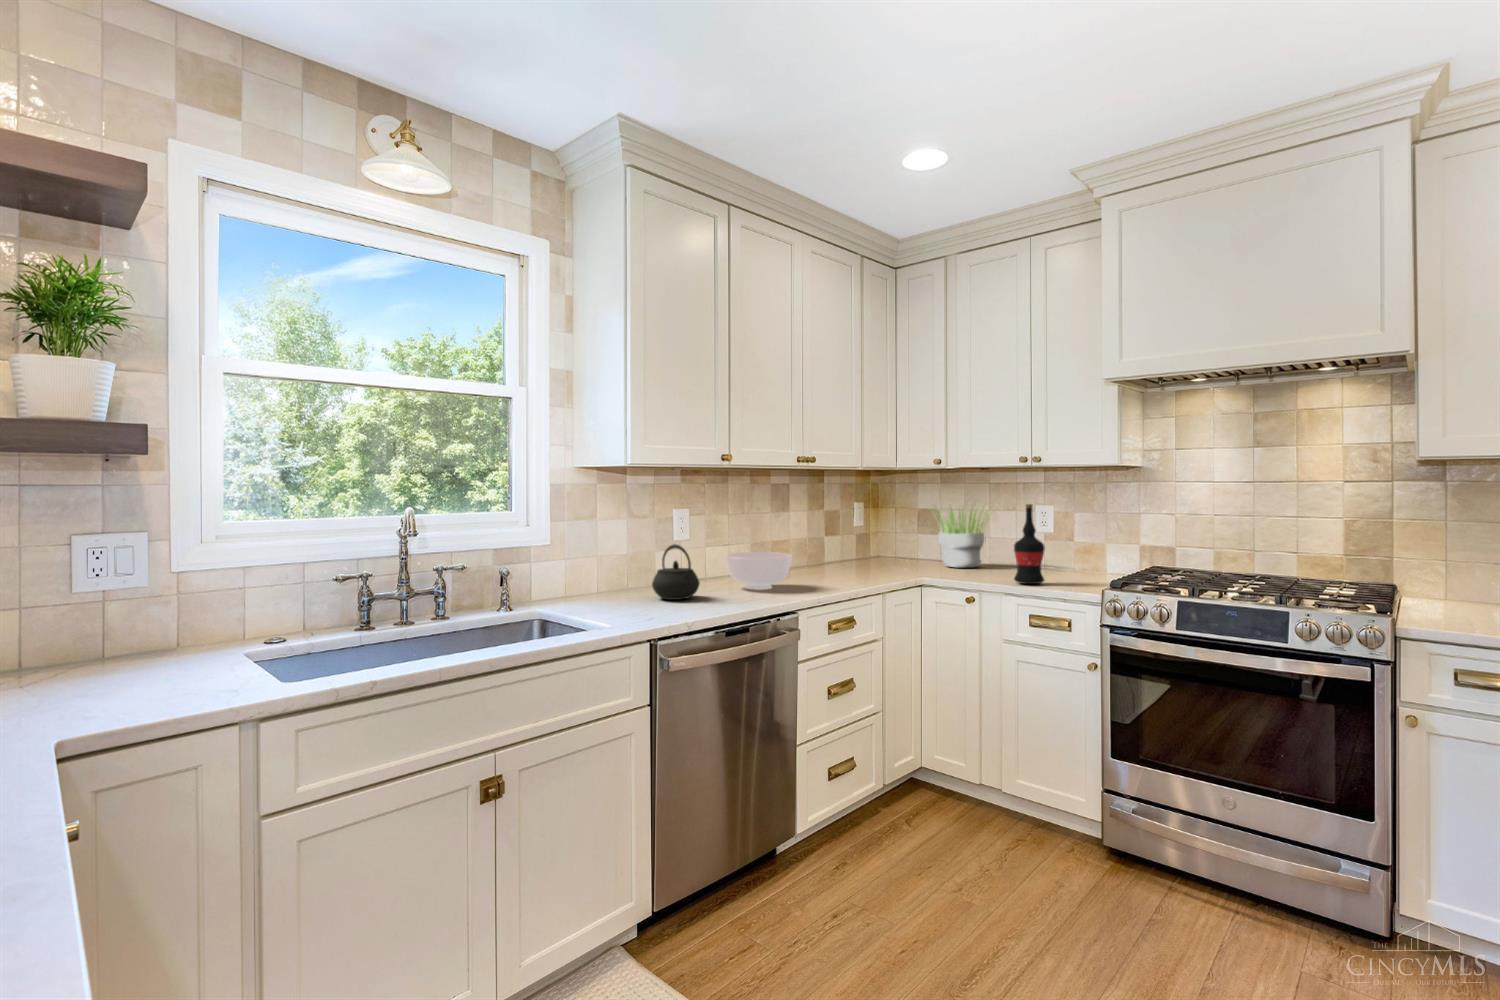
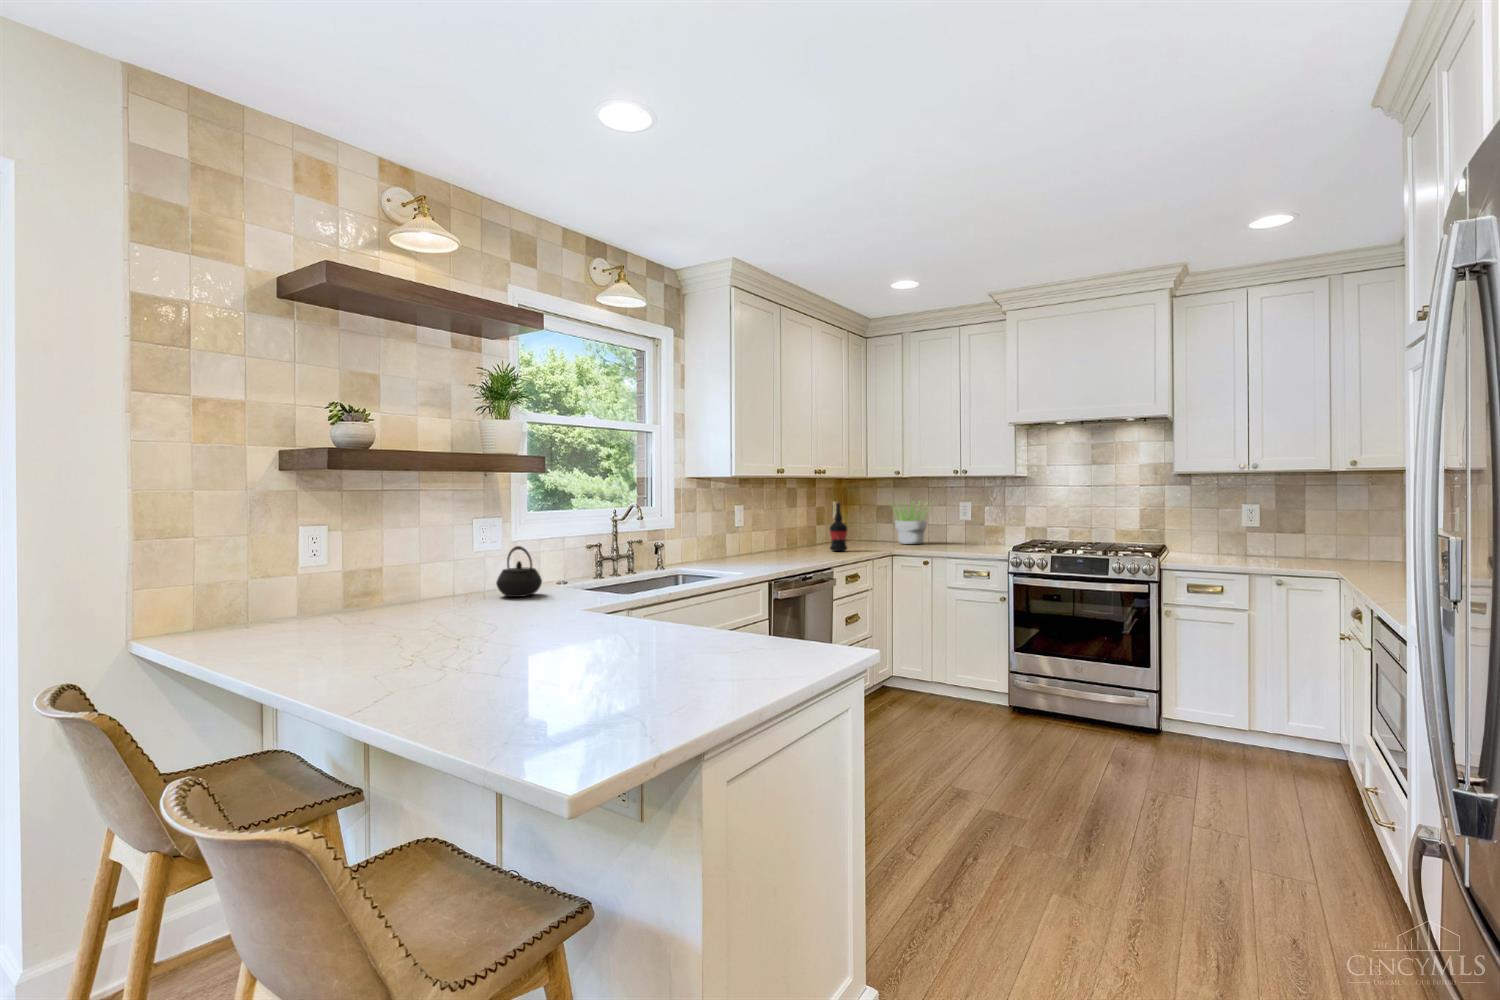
wine bottle: present [1014,504,1045,584] -> present [830,501,847,551]
kettle: present [652,544,700,600] -> present [496,546,542,597]
bowl: present [725,552,792,590] -> none [774,533,818,557]

